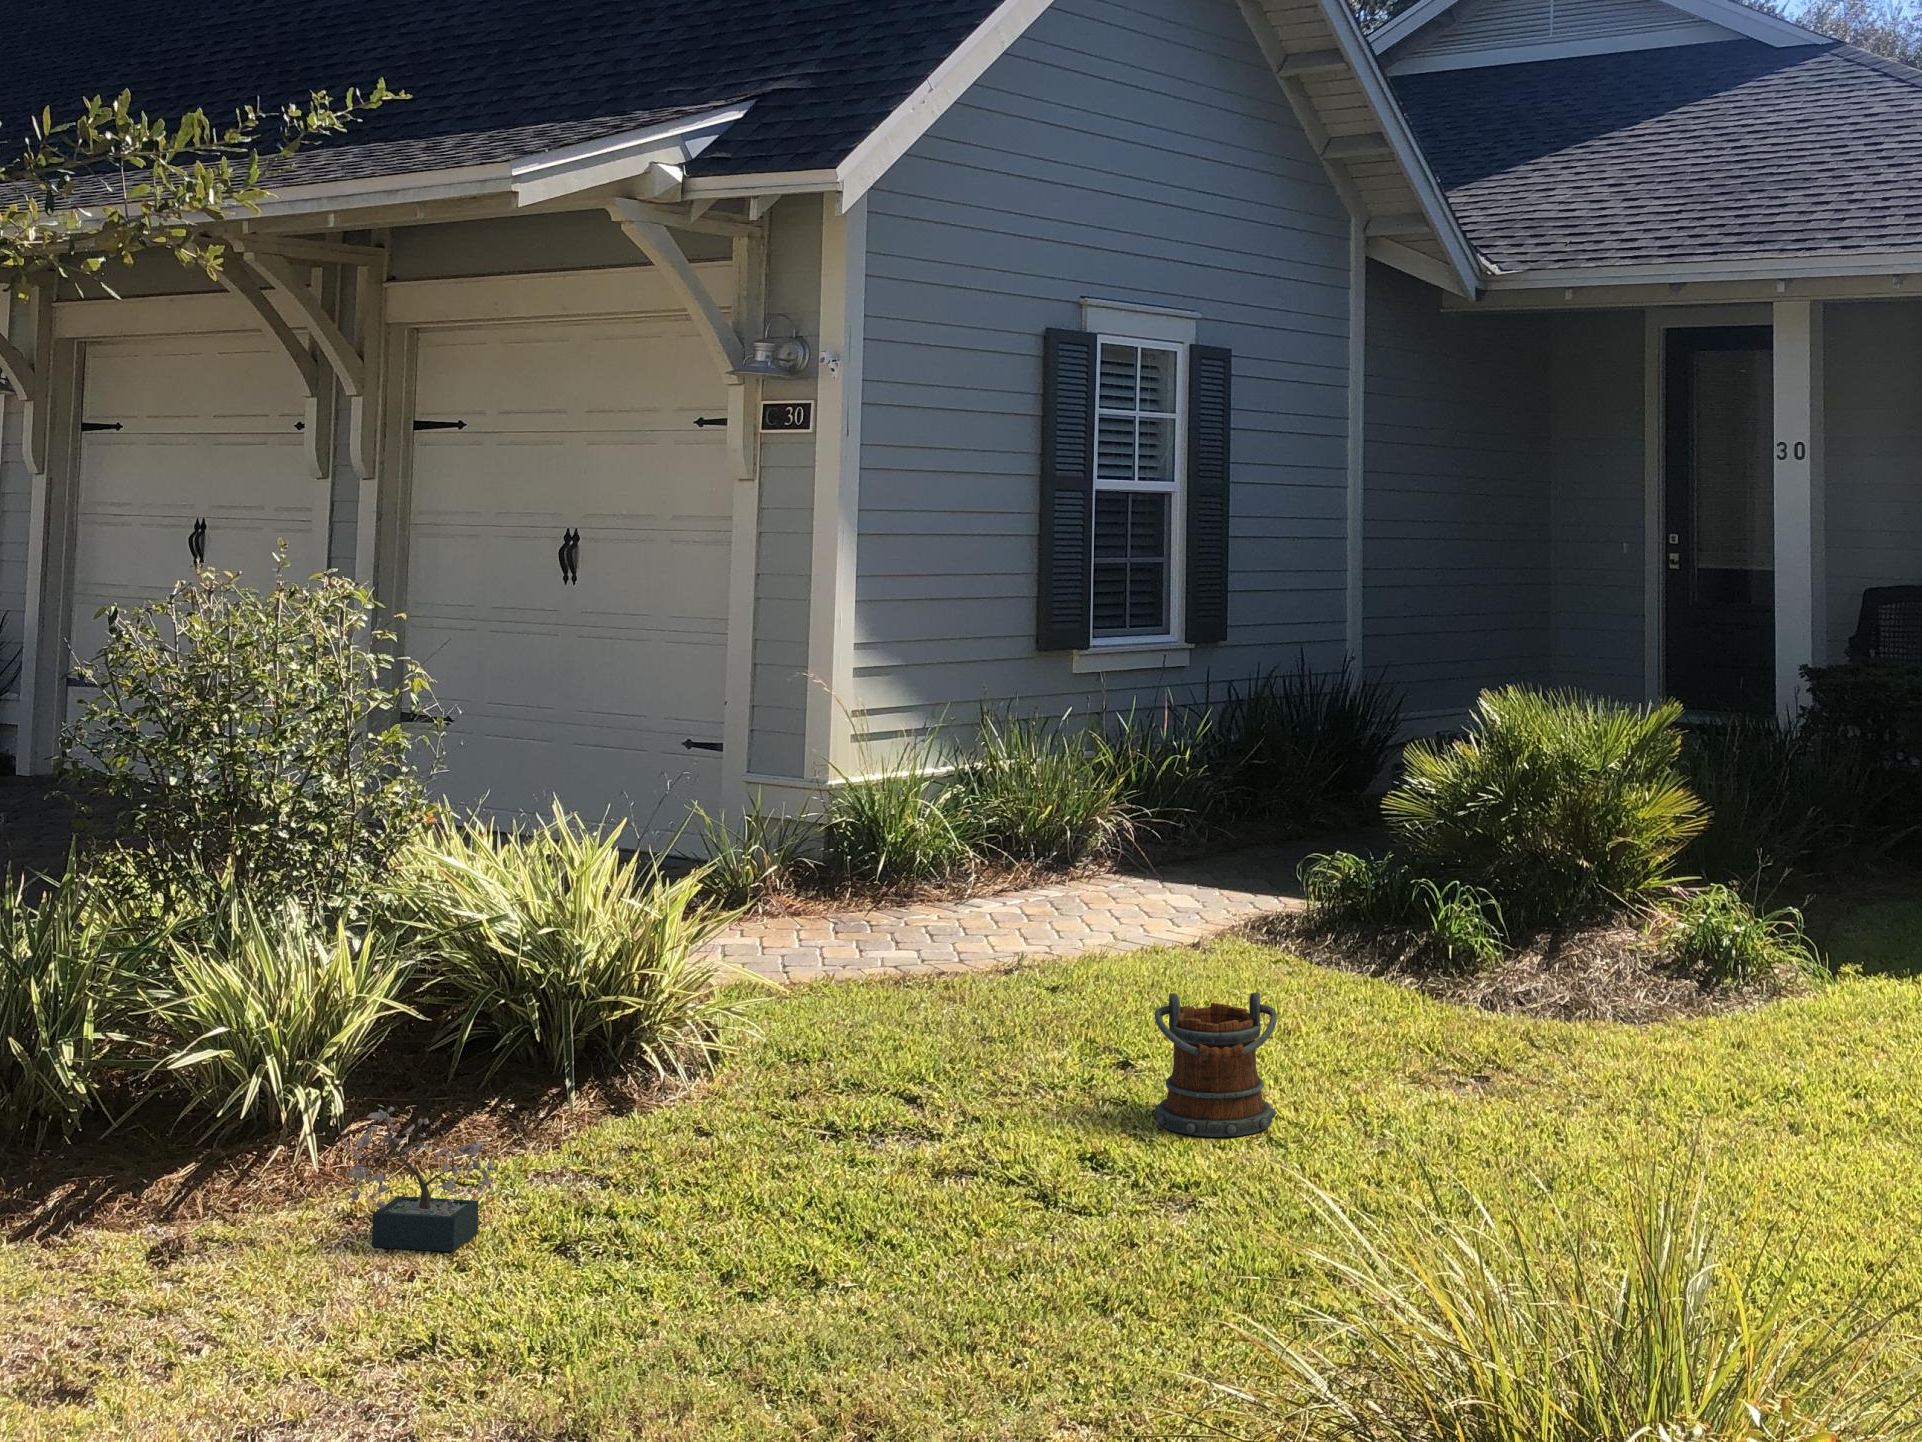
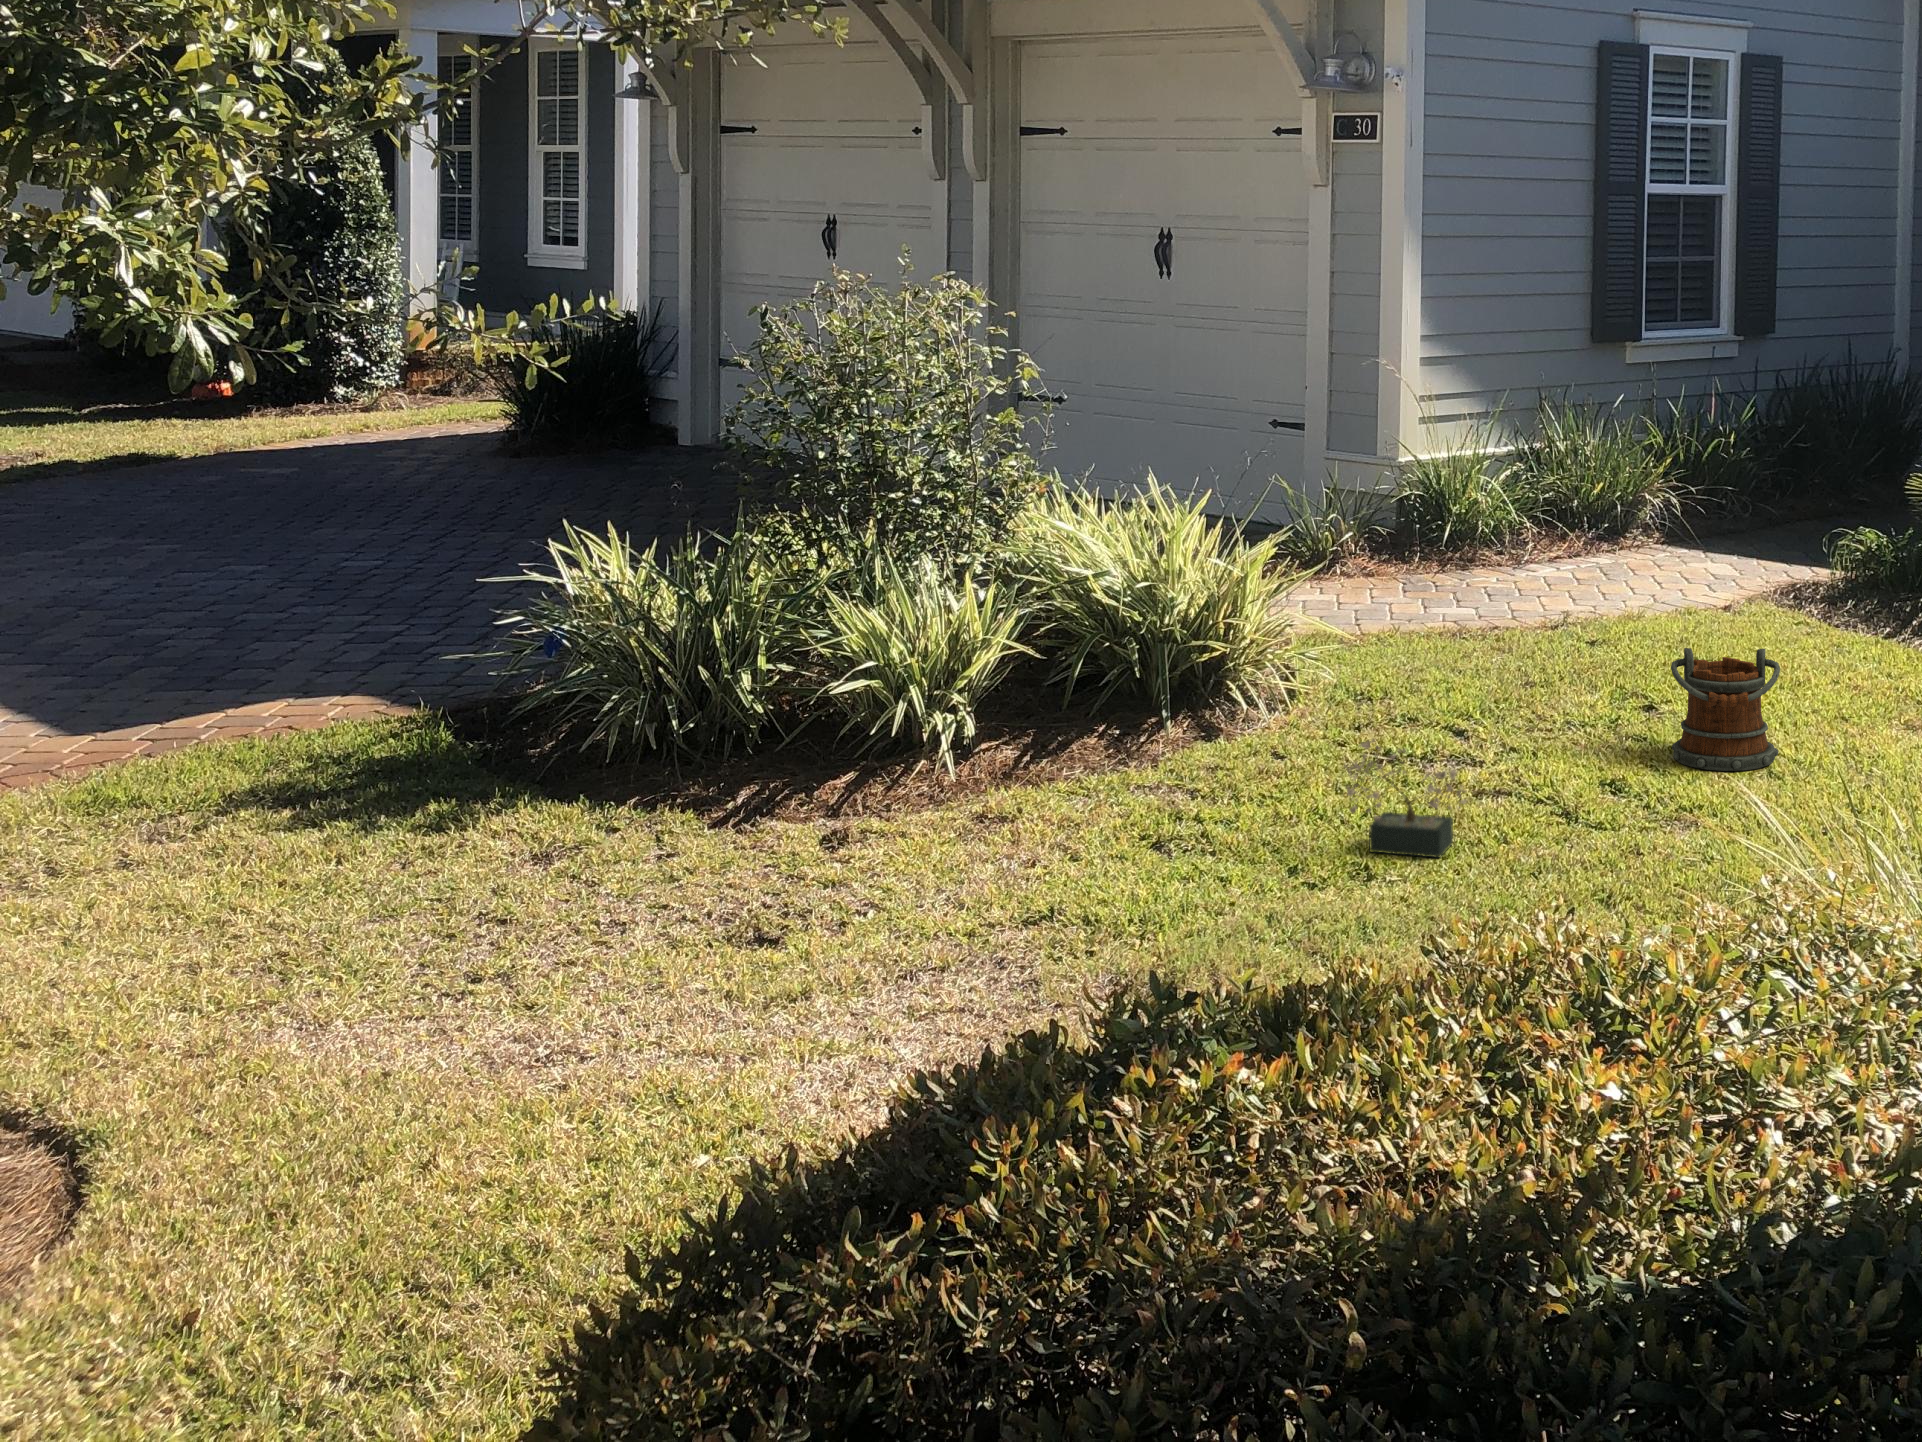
decorative plant: present [344,1106,497,1252] -> present [1347,739,1466,858]

